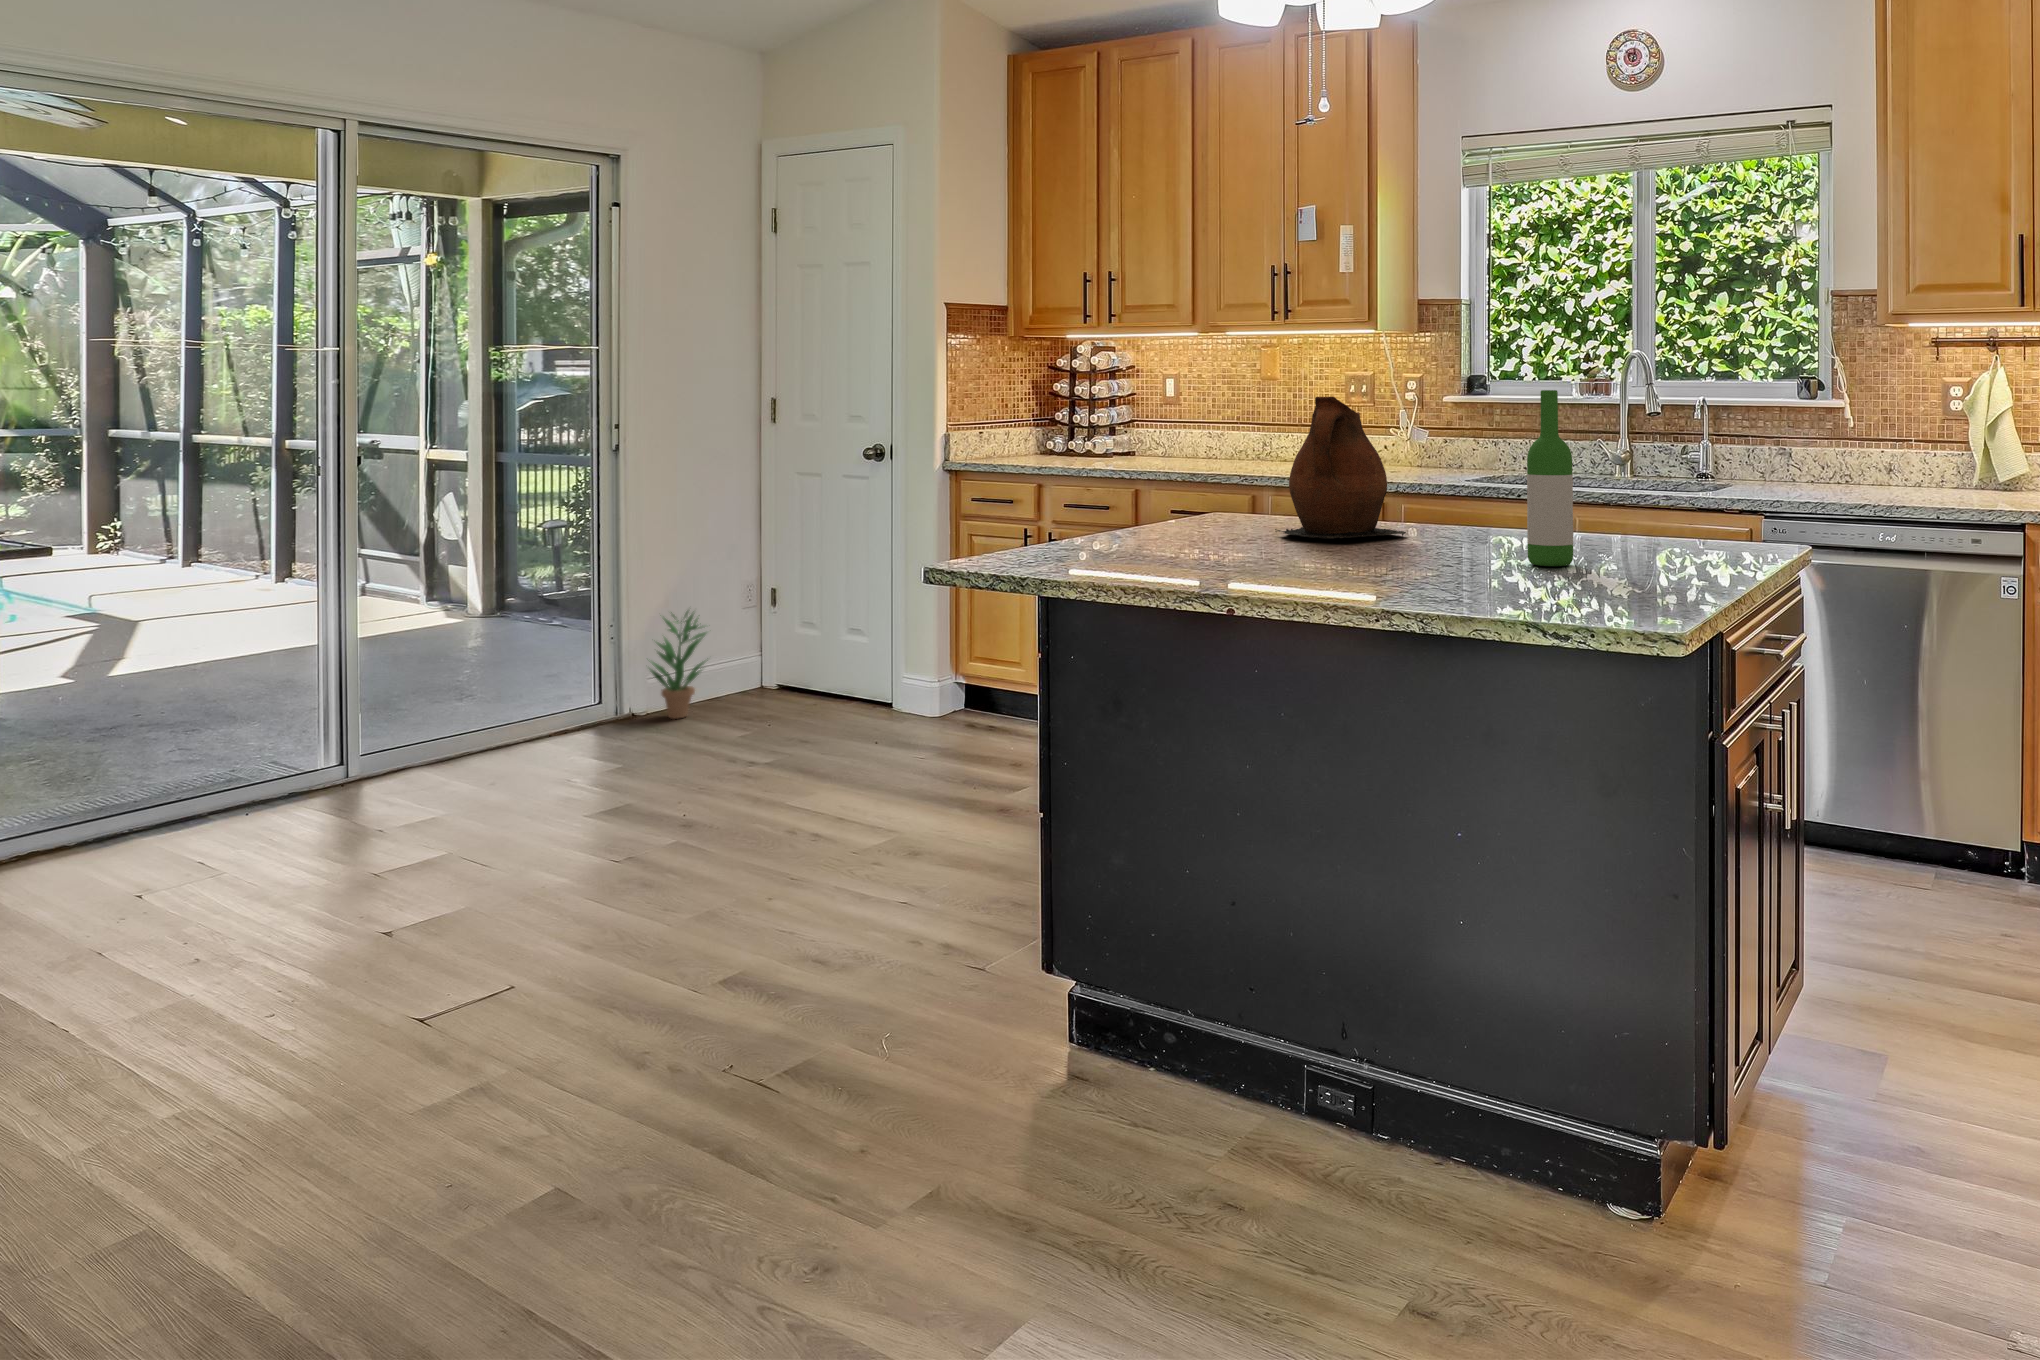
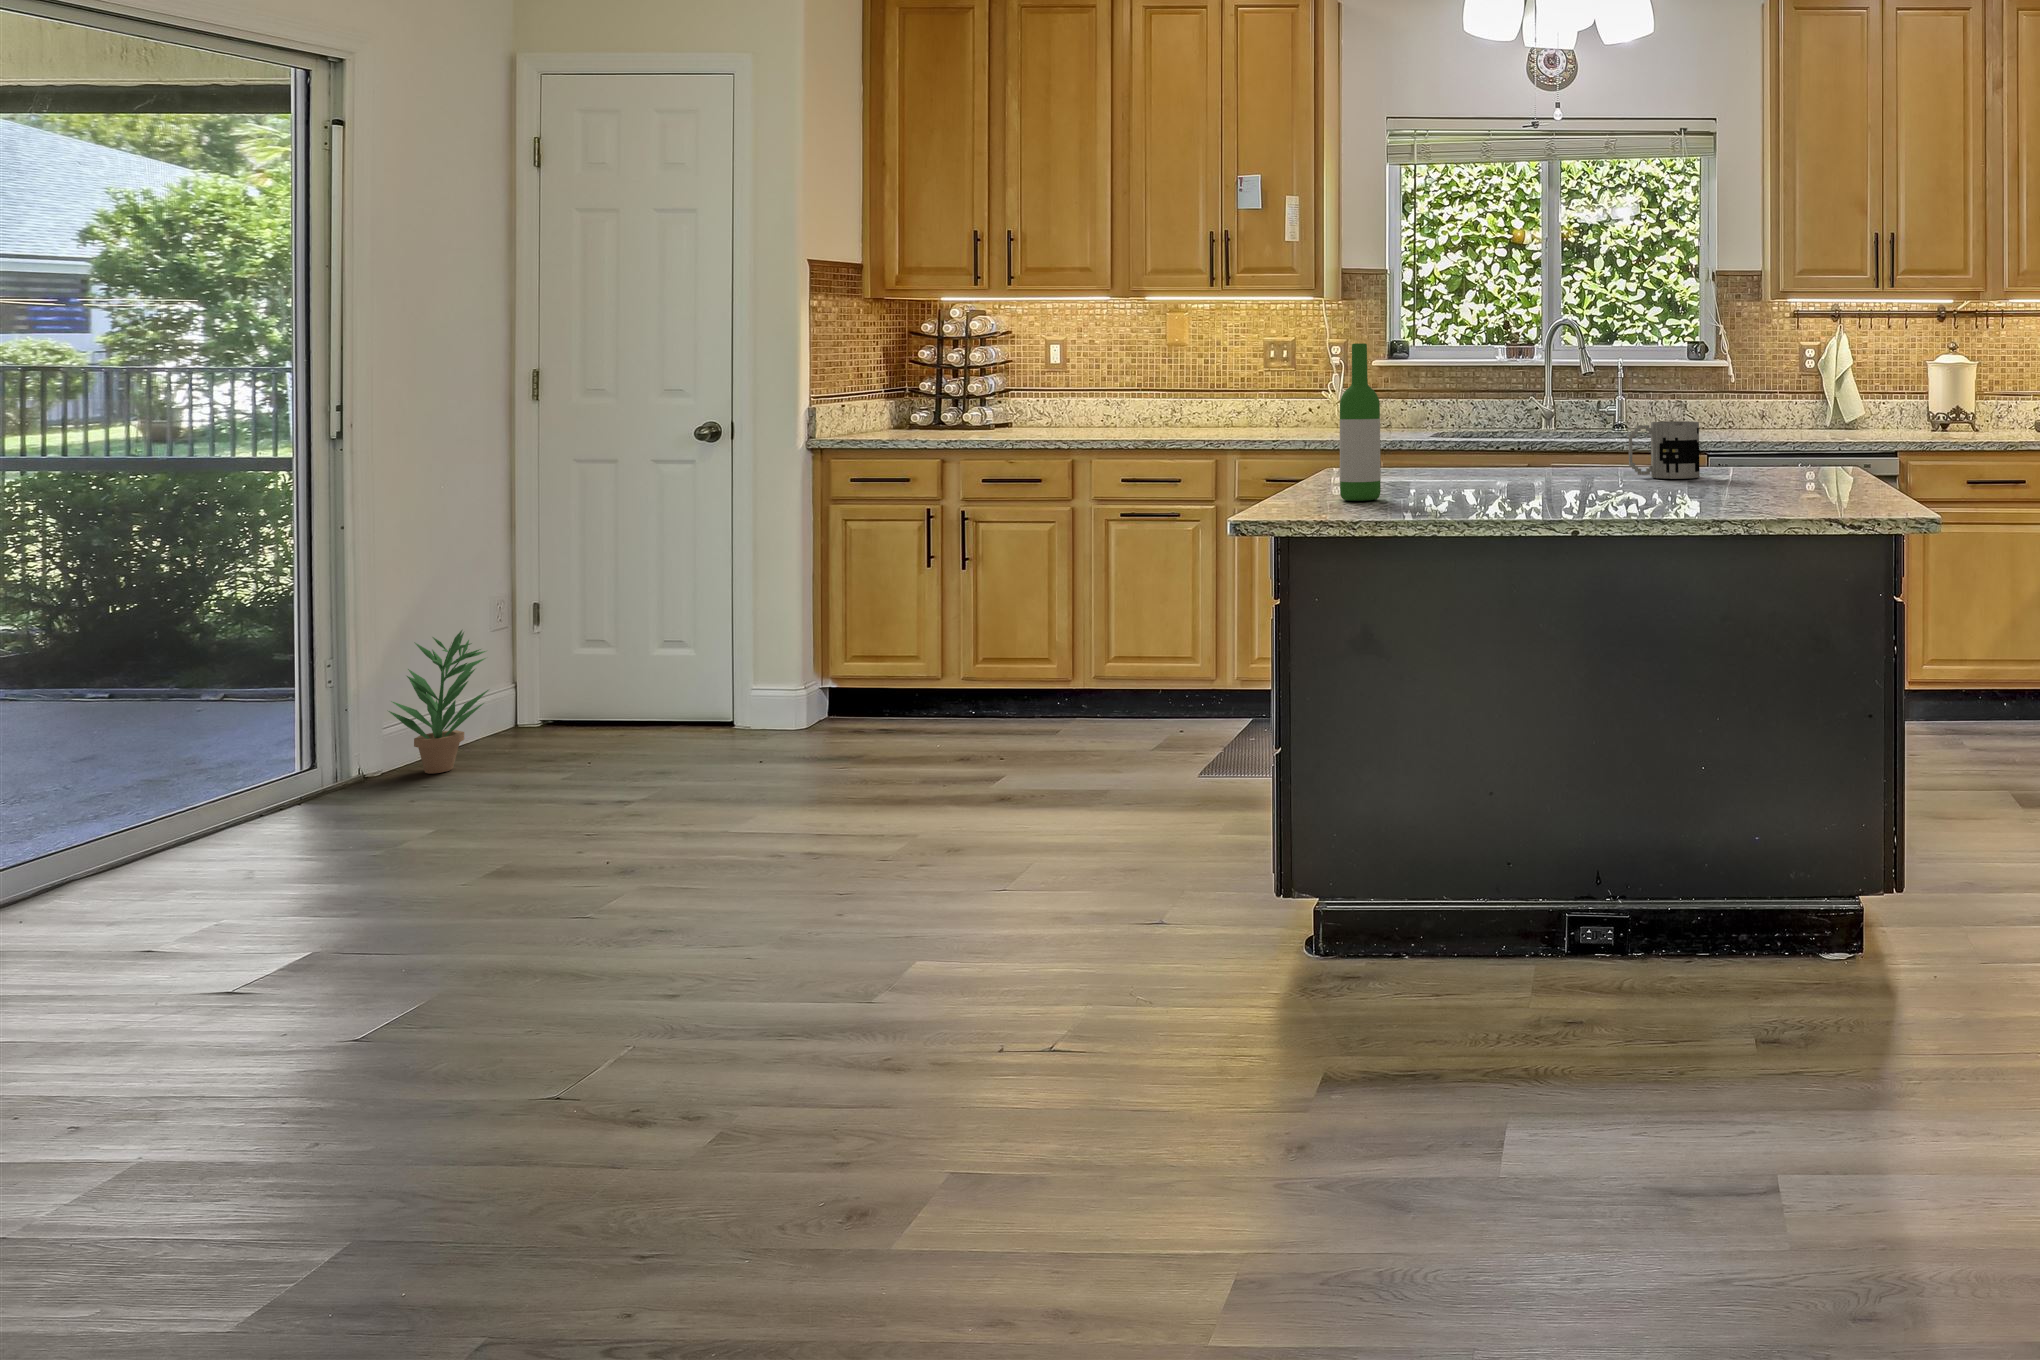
wine bottle: present [1527,390,1573,566] -> present [1340,343,1381,501]
ceramic pitcher: present [1276,397,1406,539] -> none [1475,349,1590,476]
mug: none [1424,482,1505,551] -> present [1629,421,1700,479]

